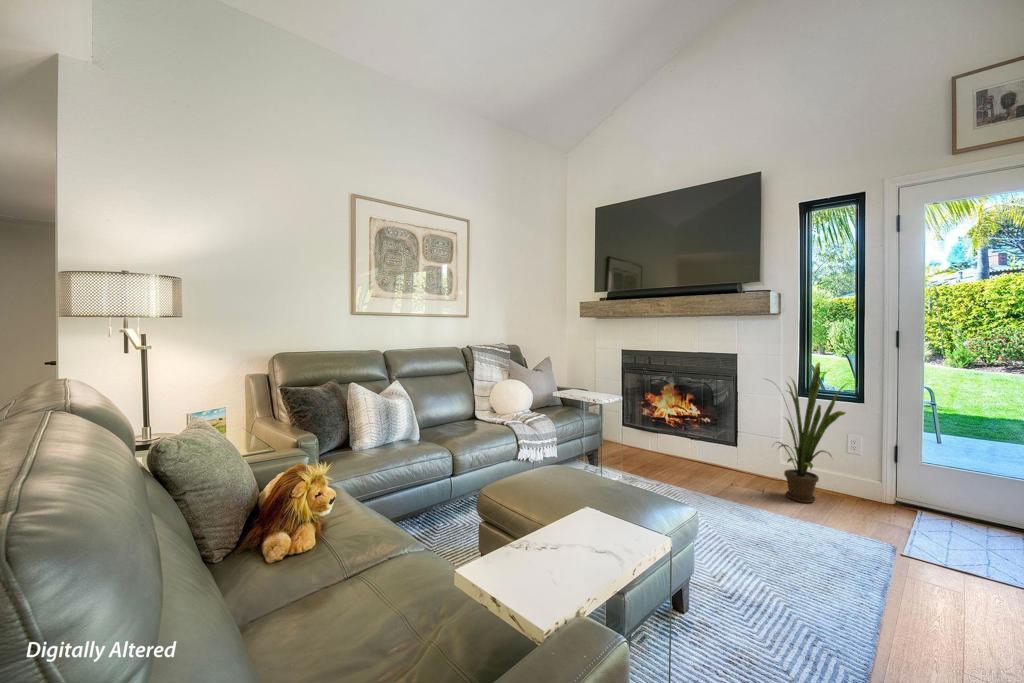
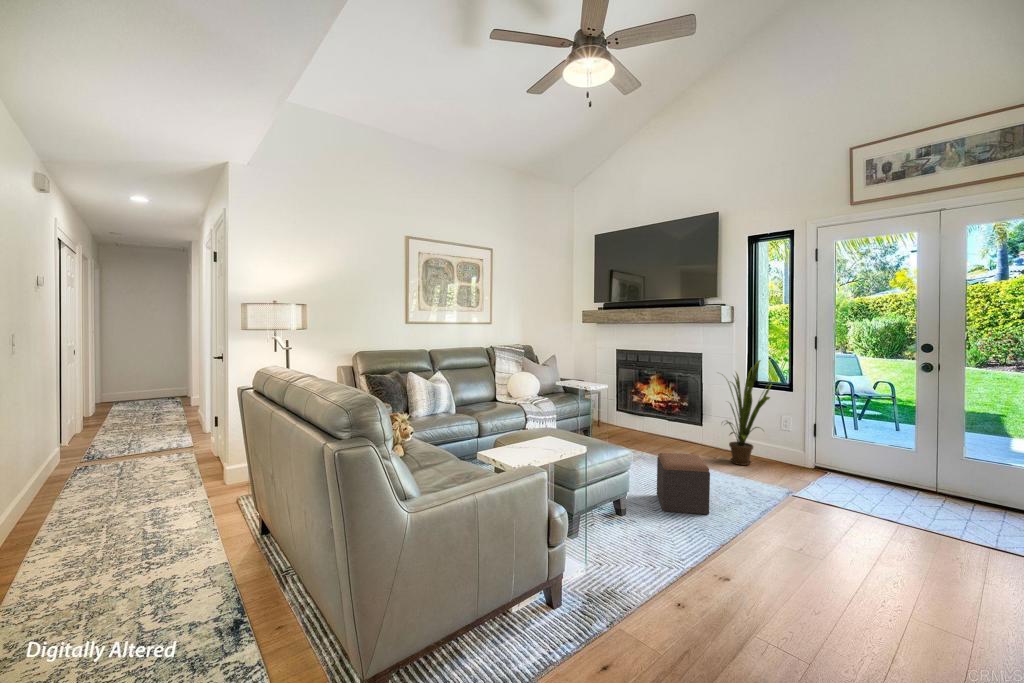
footstool: none [720,502,820,606] -> present [657,453,710,515]

